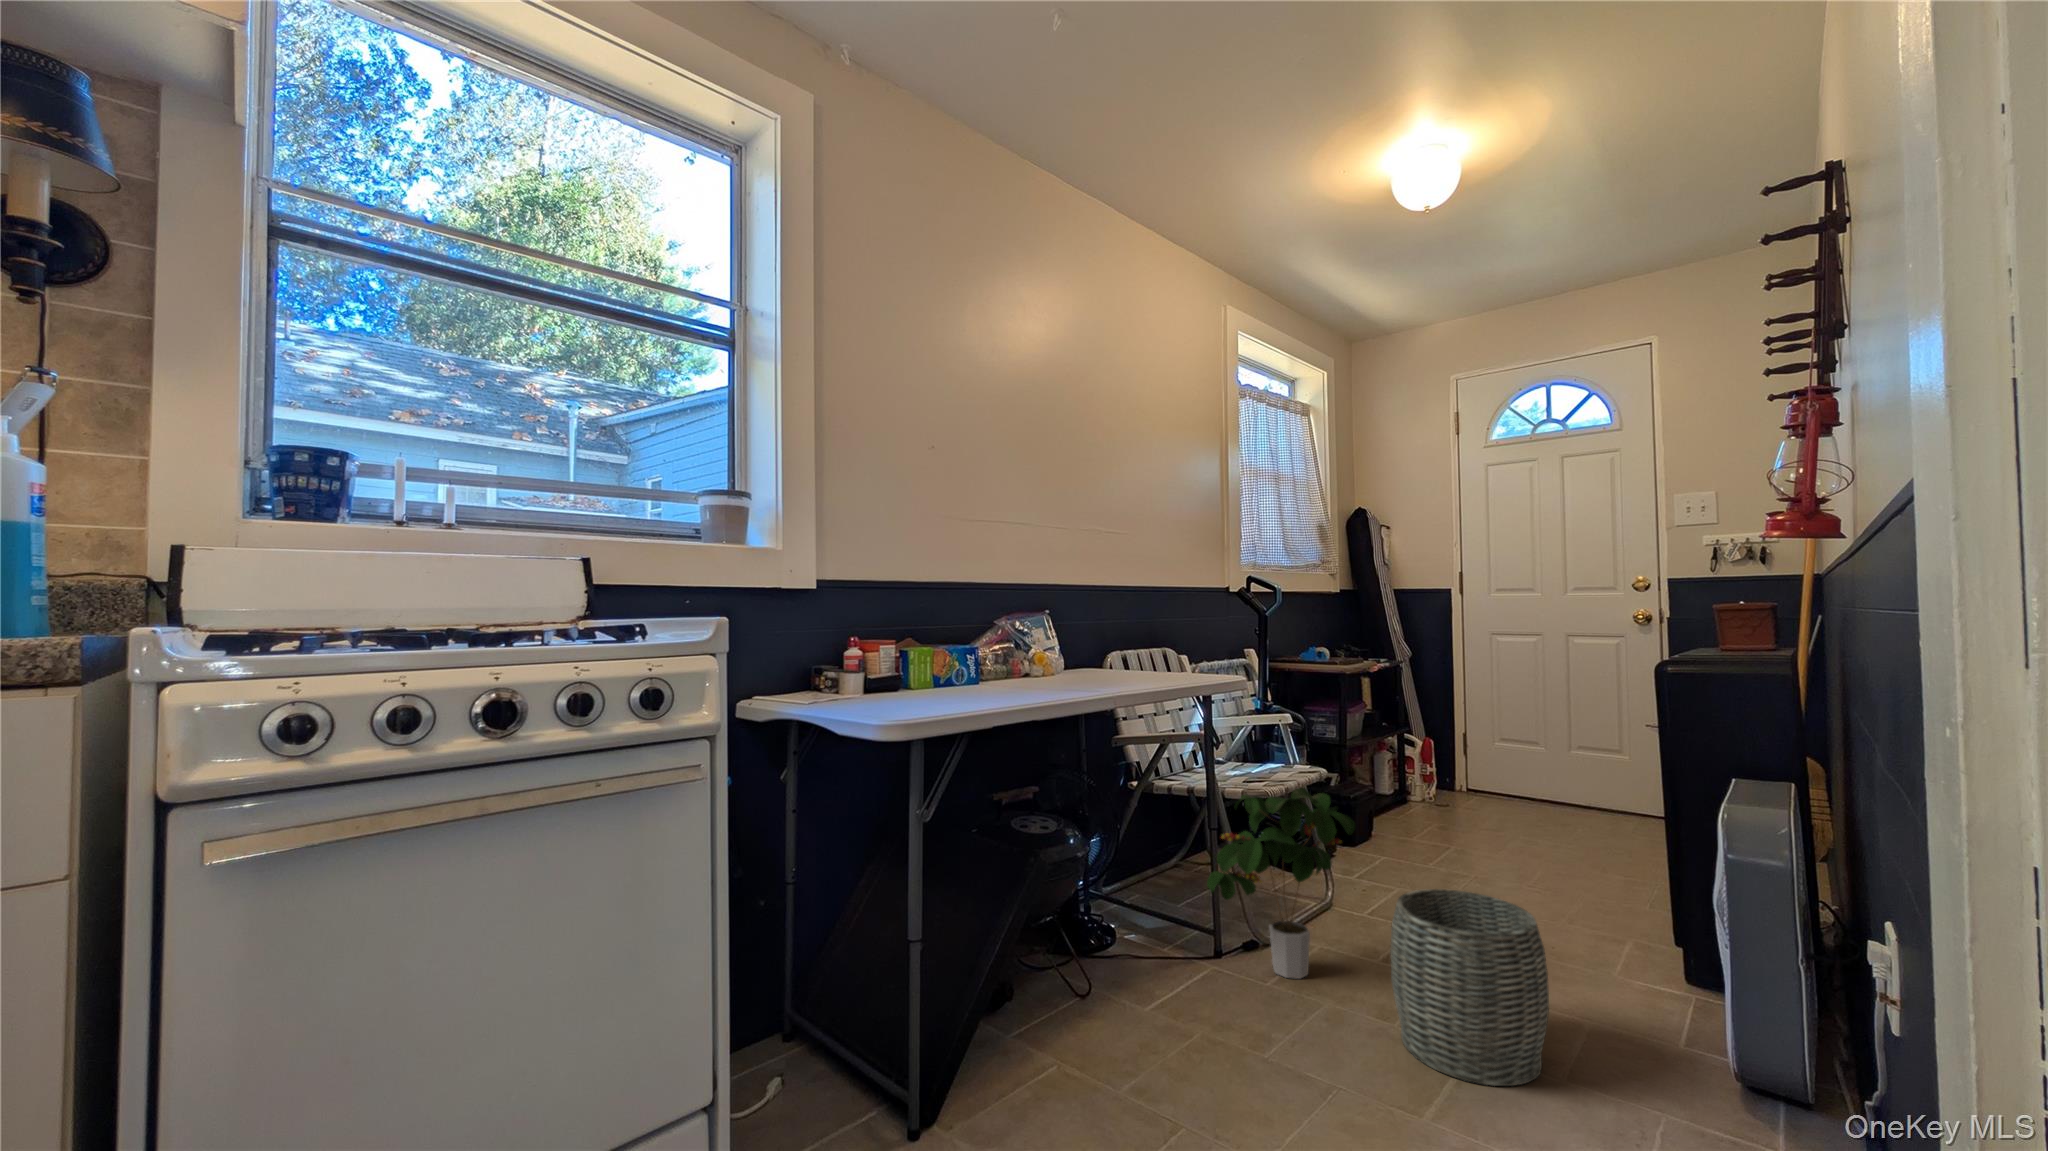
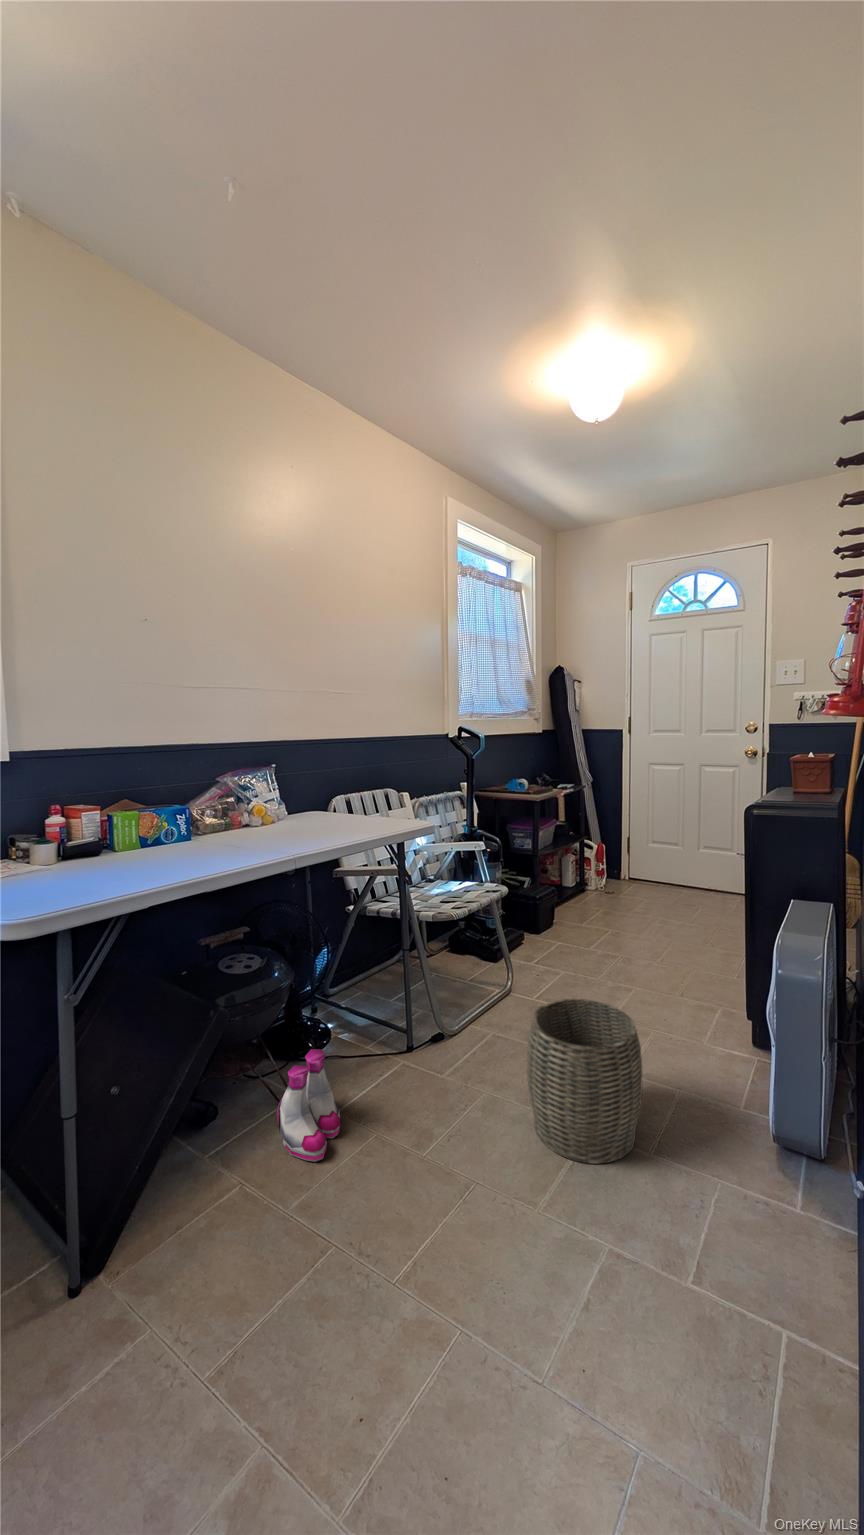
potted plant: present [1207,788,1355,979] -> none [393,914,517,1066]
boots: none [1085,929,1159,1055] -> present [277,1049,340,1162]

